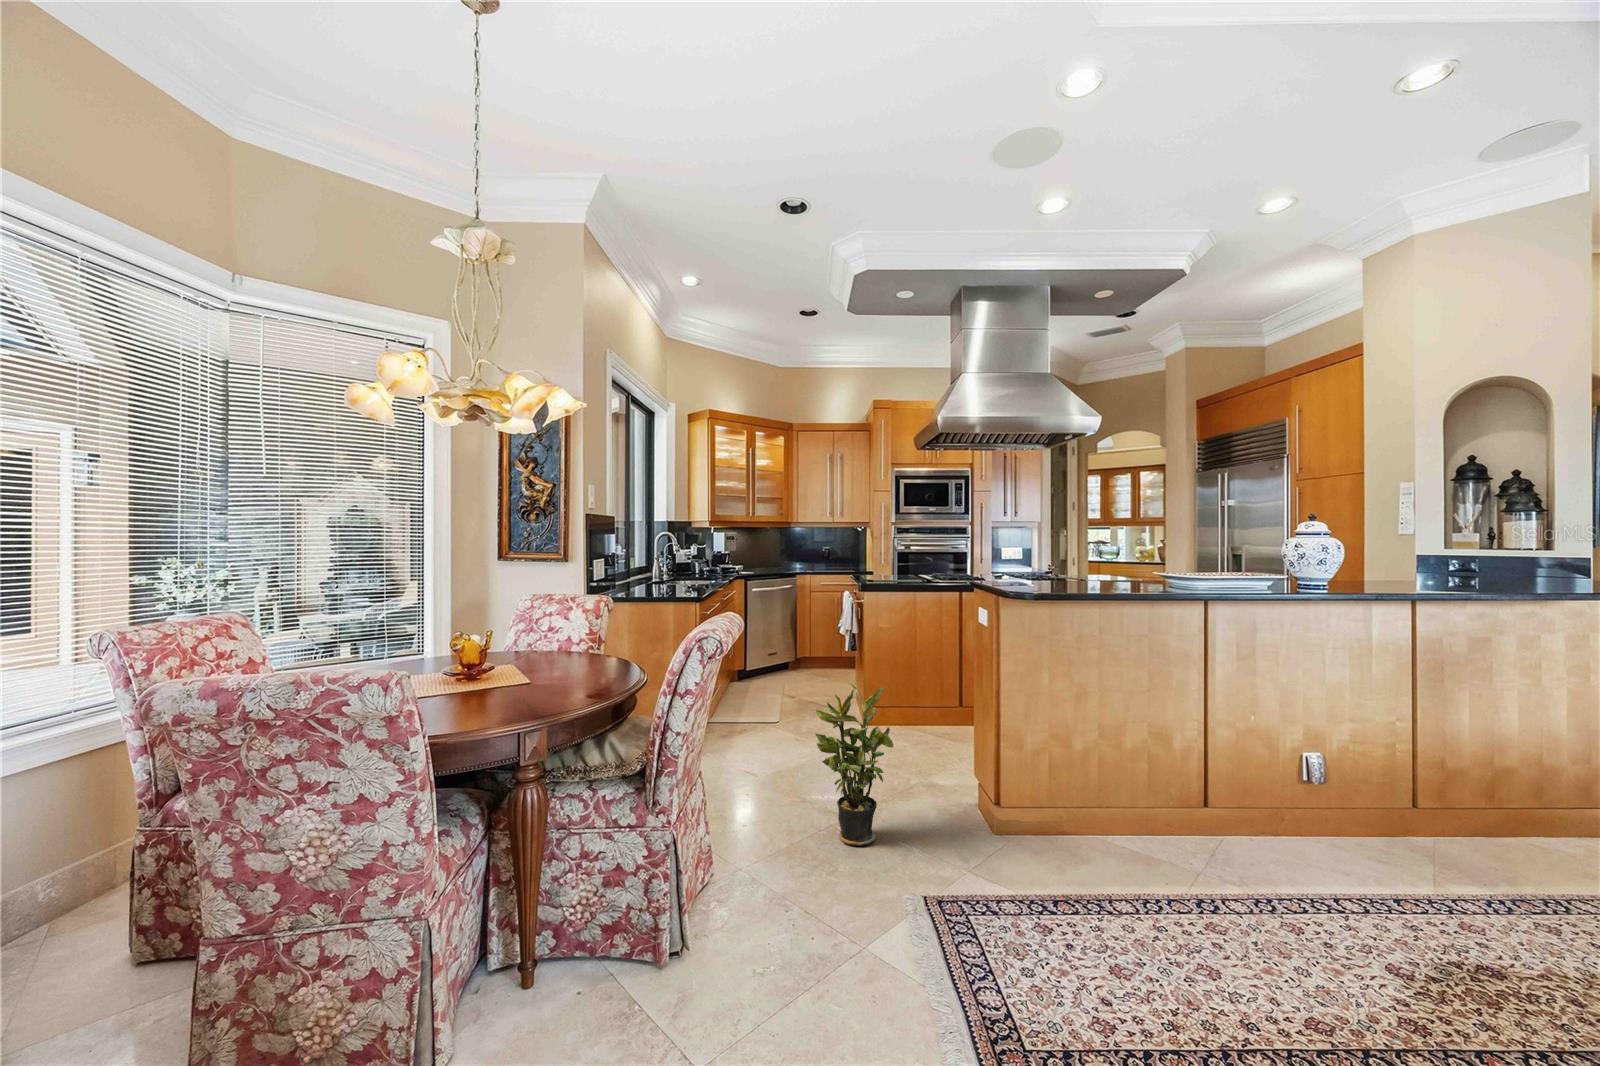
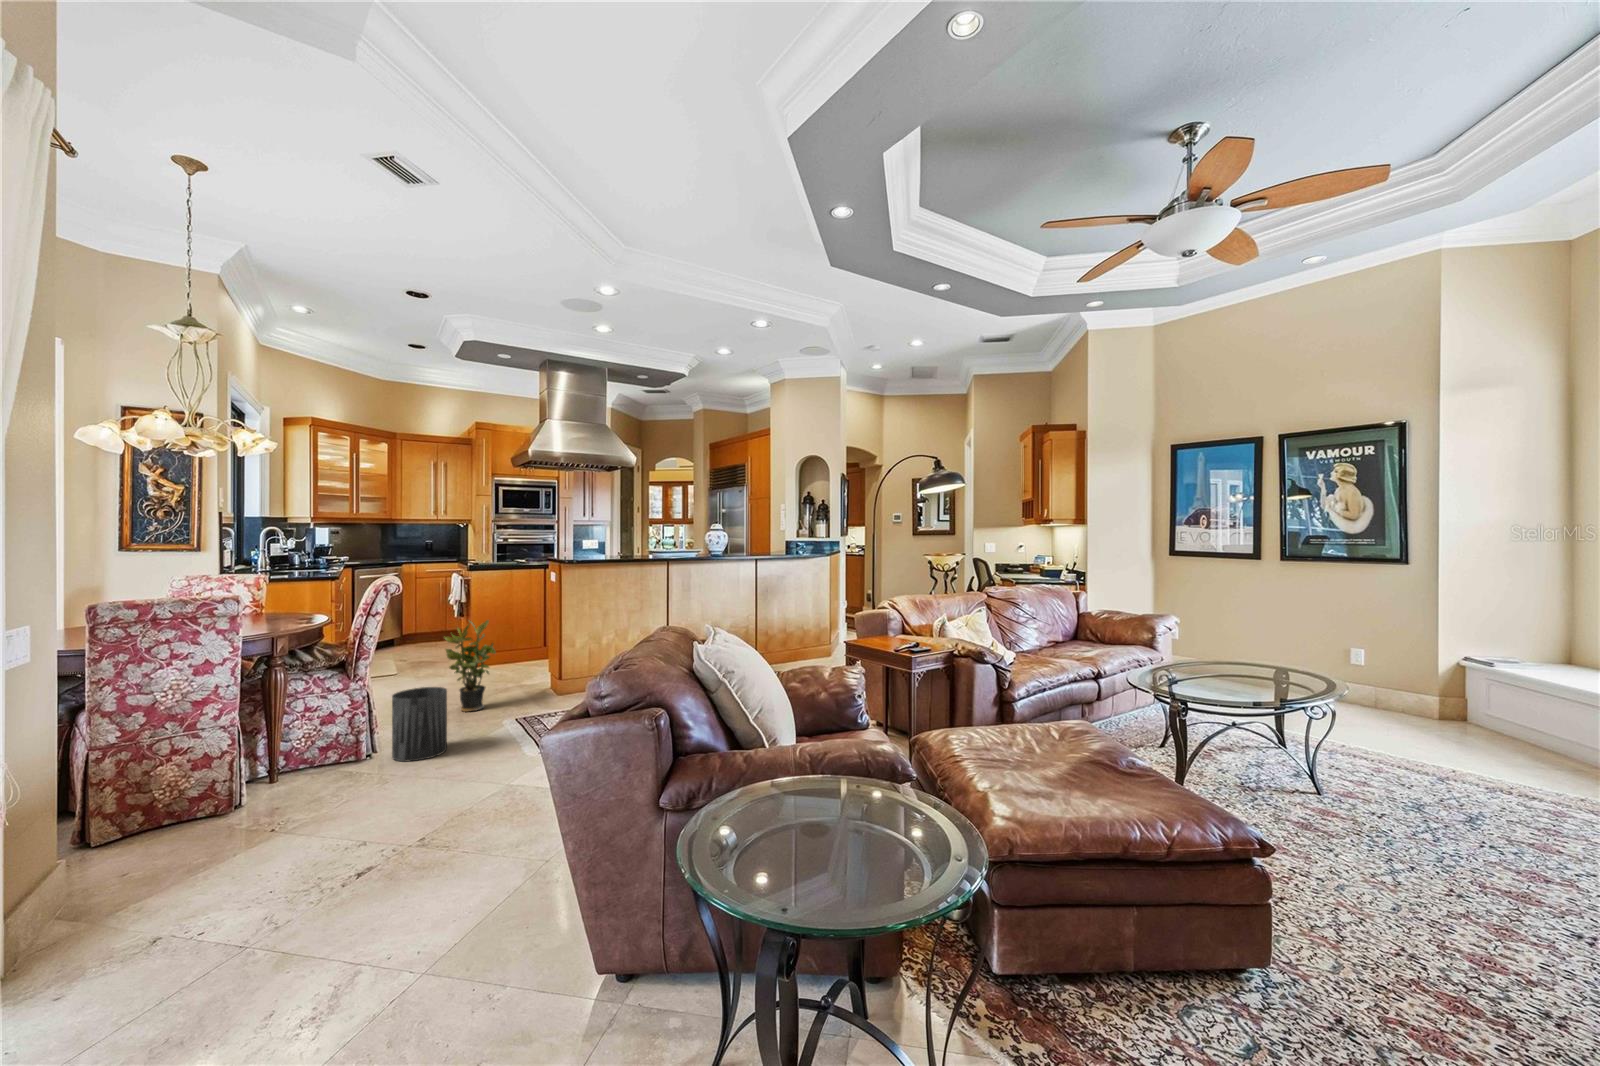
trash can: none [707,834,800,1011] -> present [392,687,447,761]

